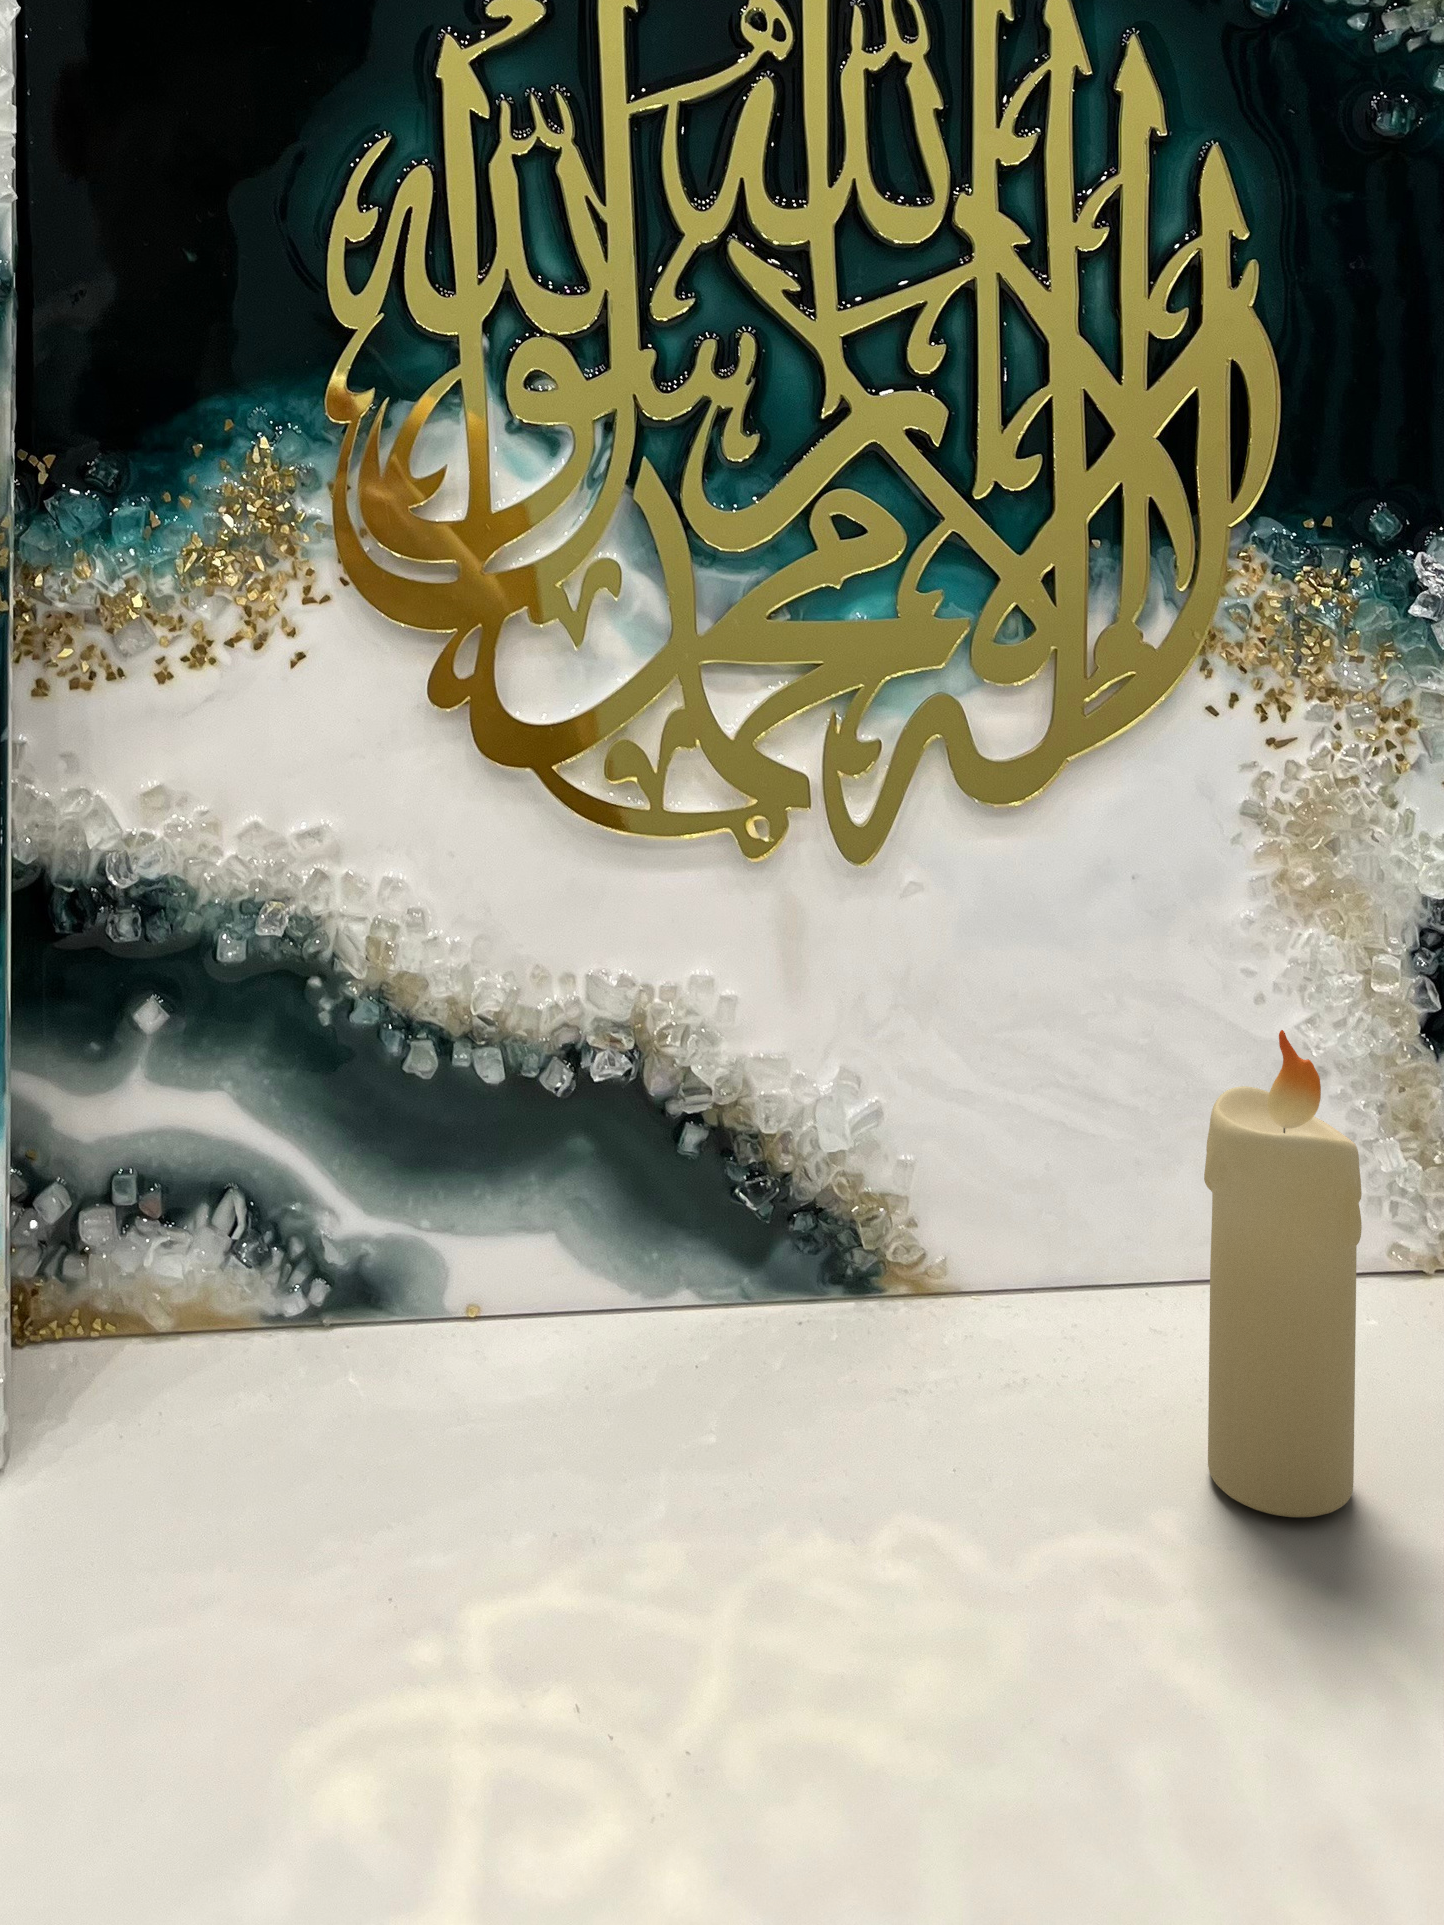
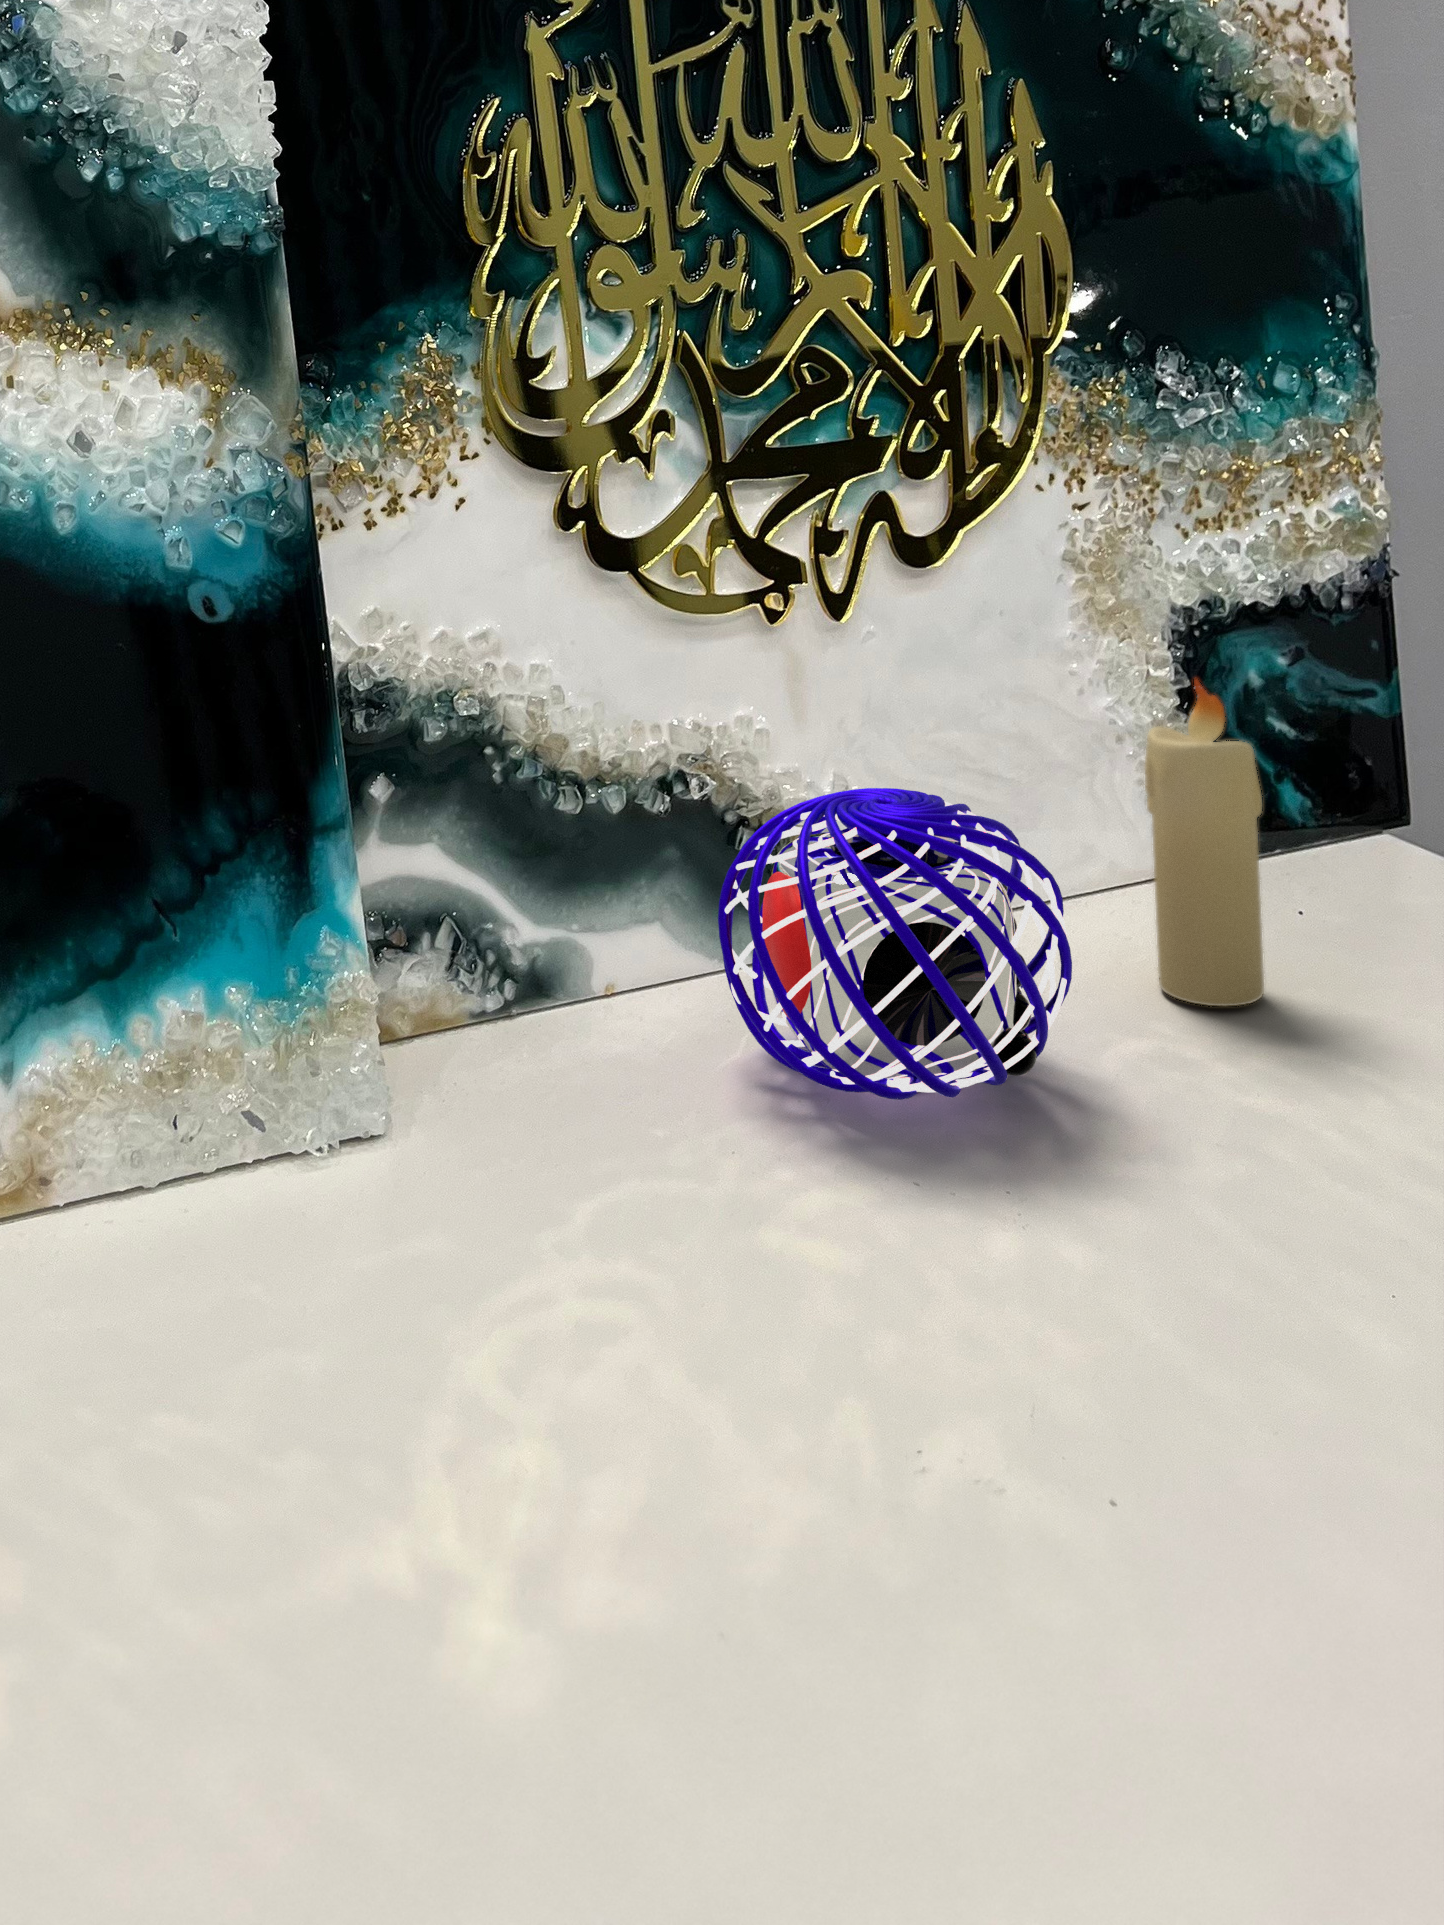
decorative orb: none [478,1118,952,1599] -> present [718,788,1072,1100]

